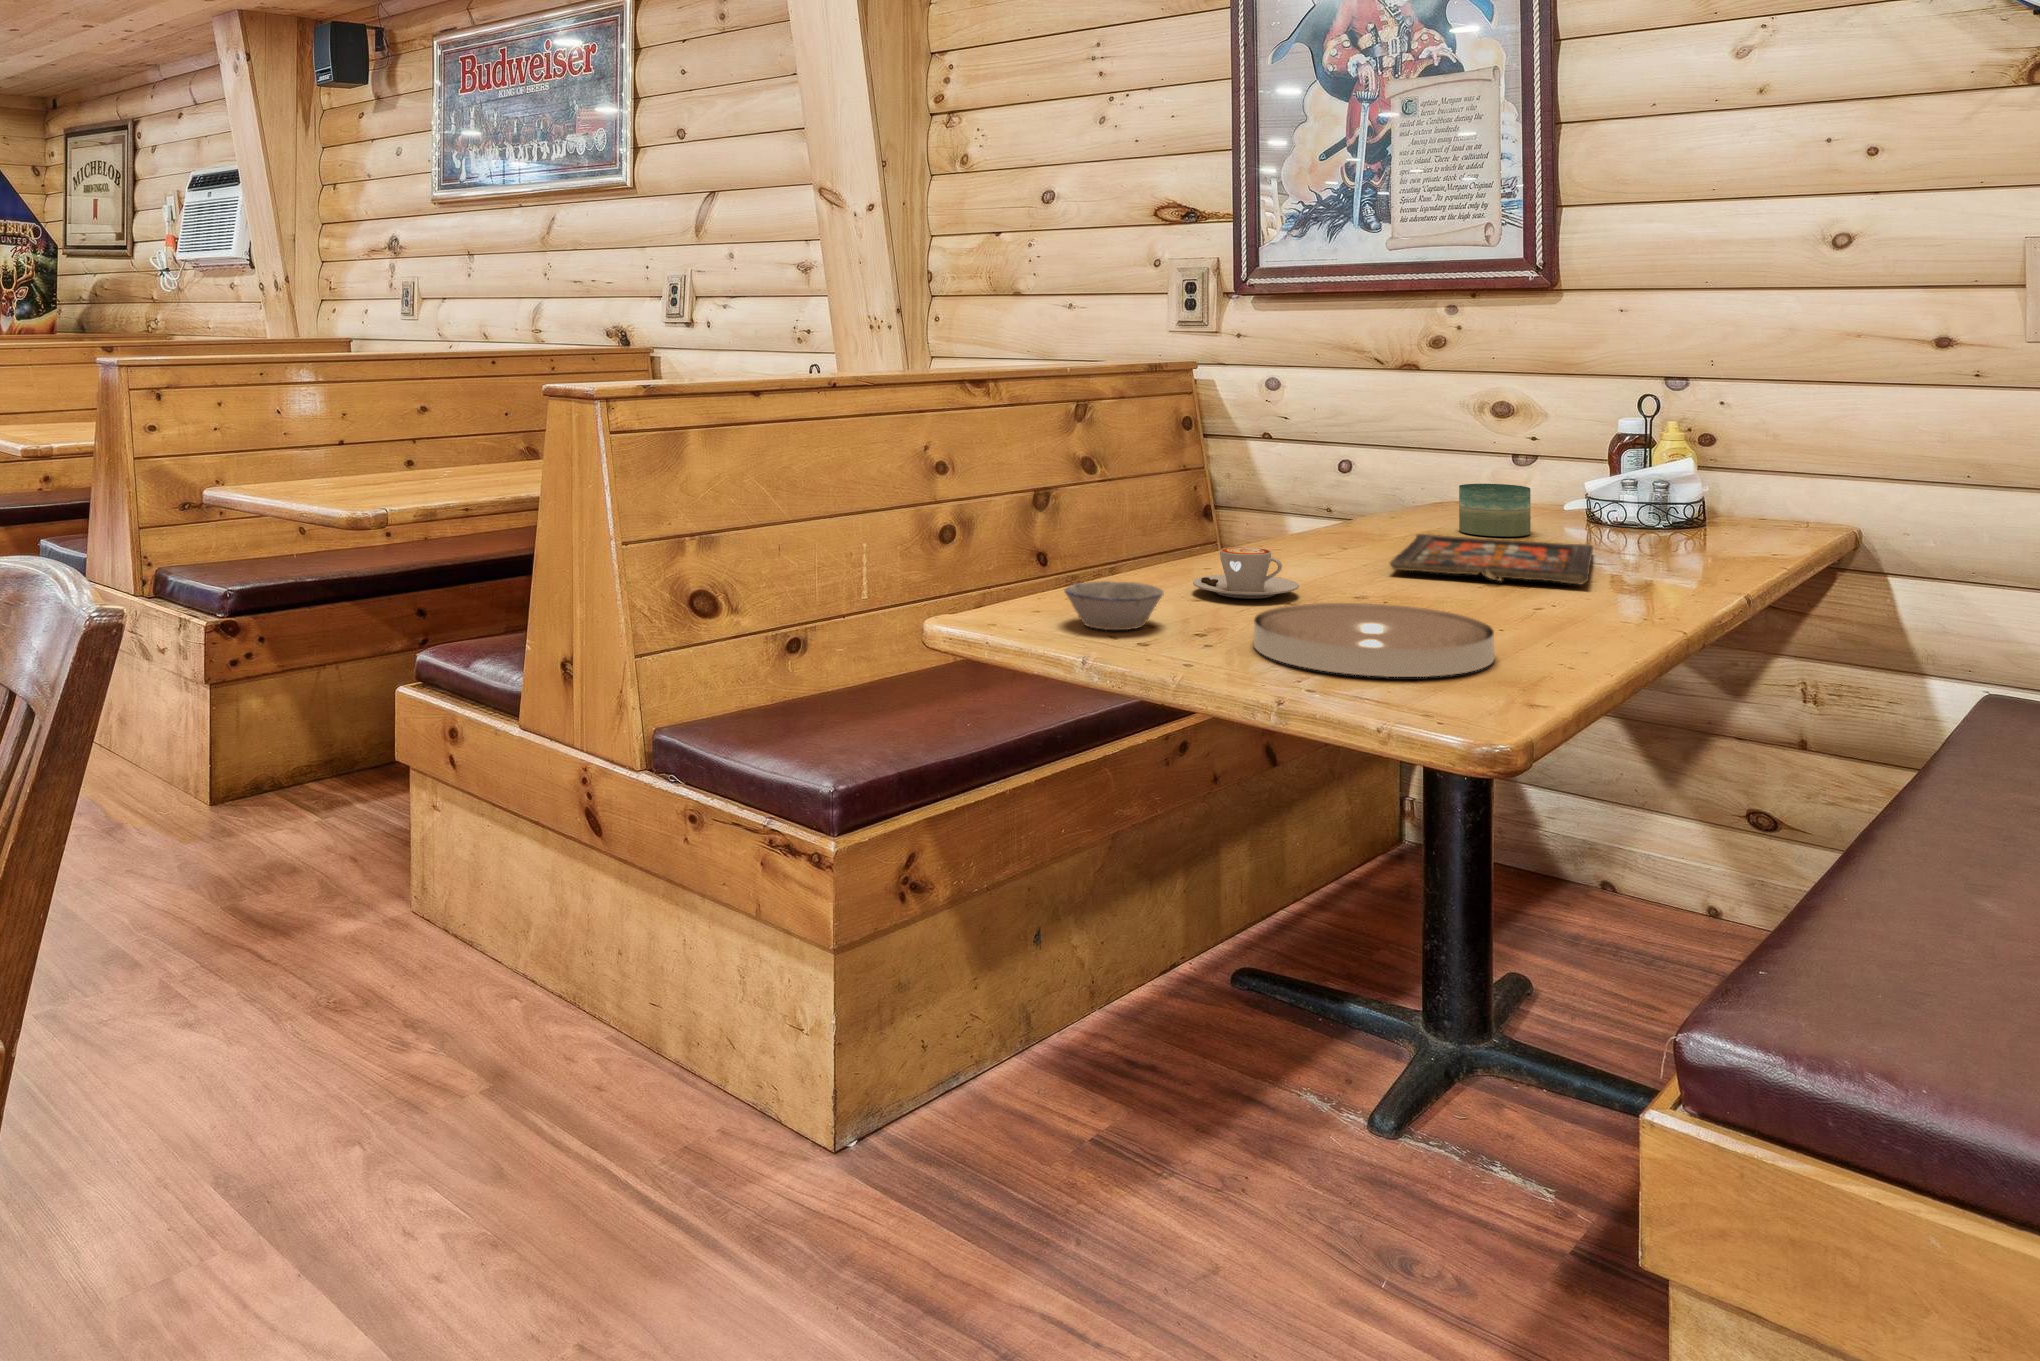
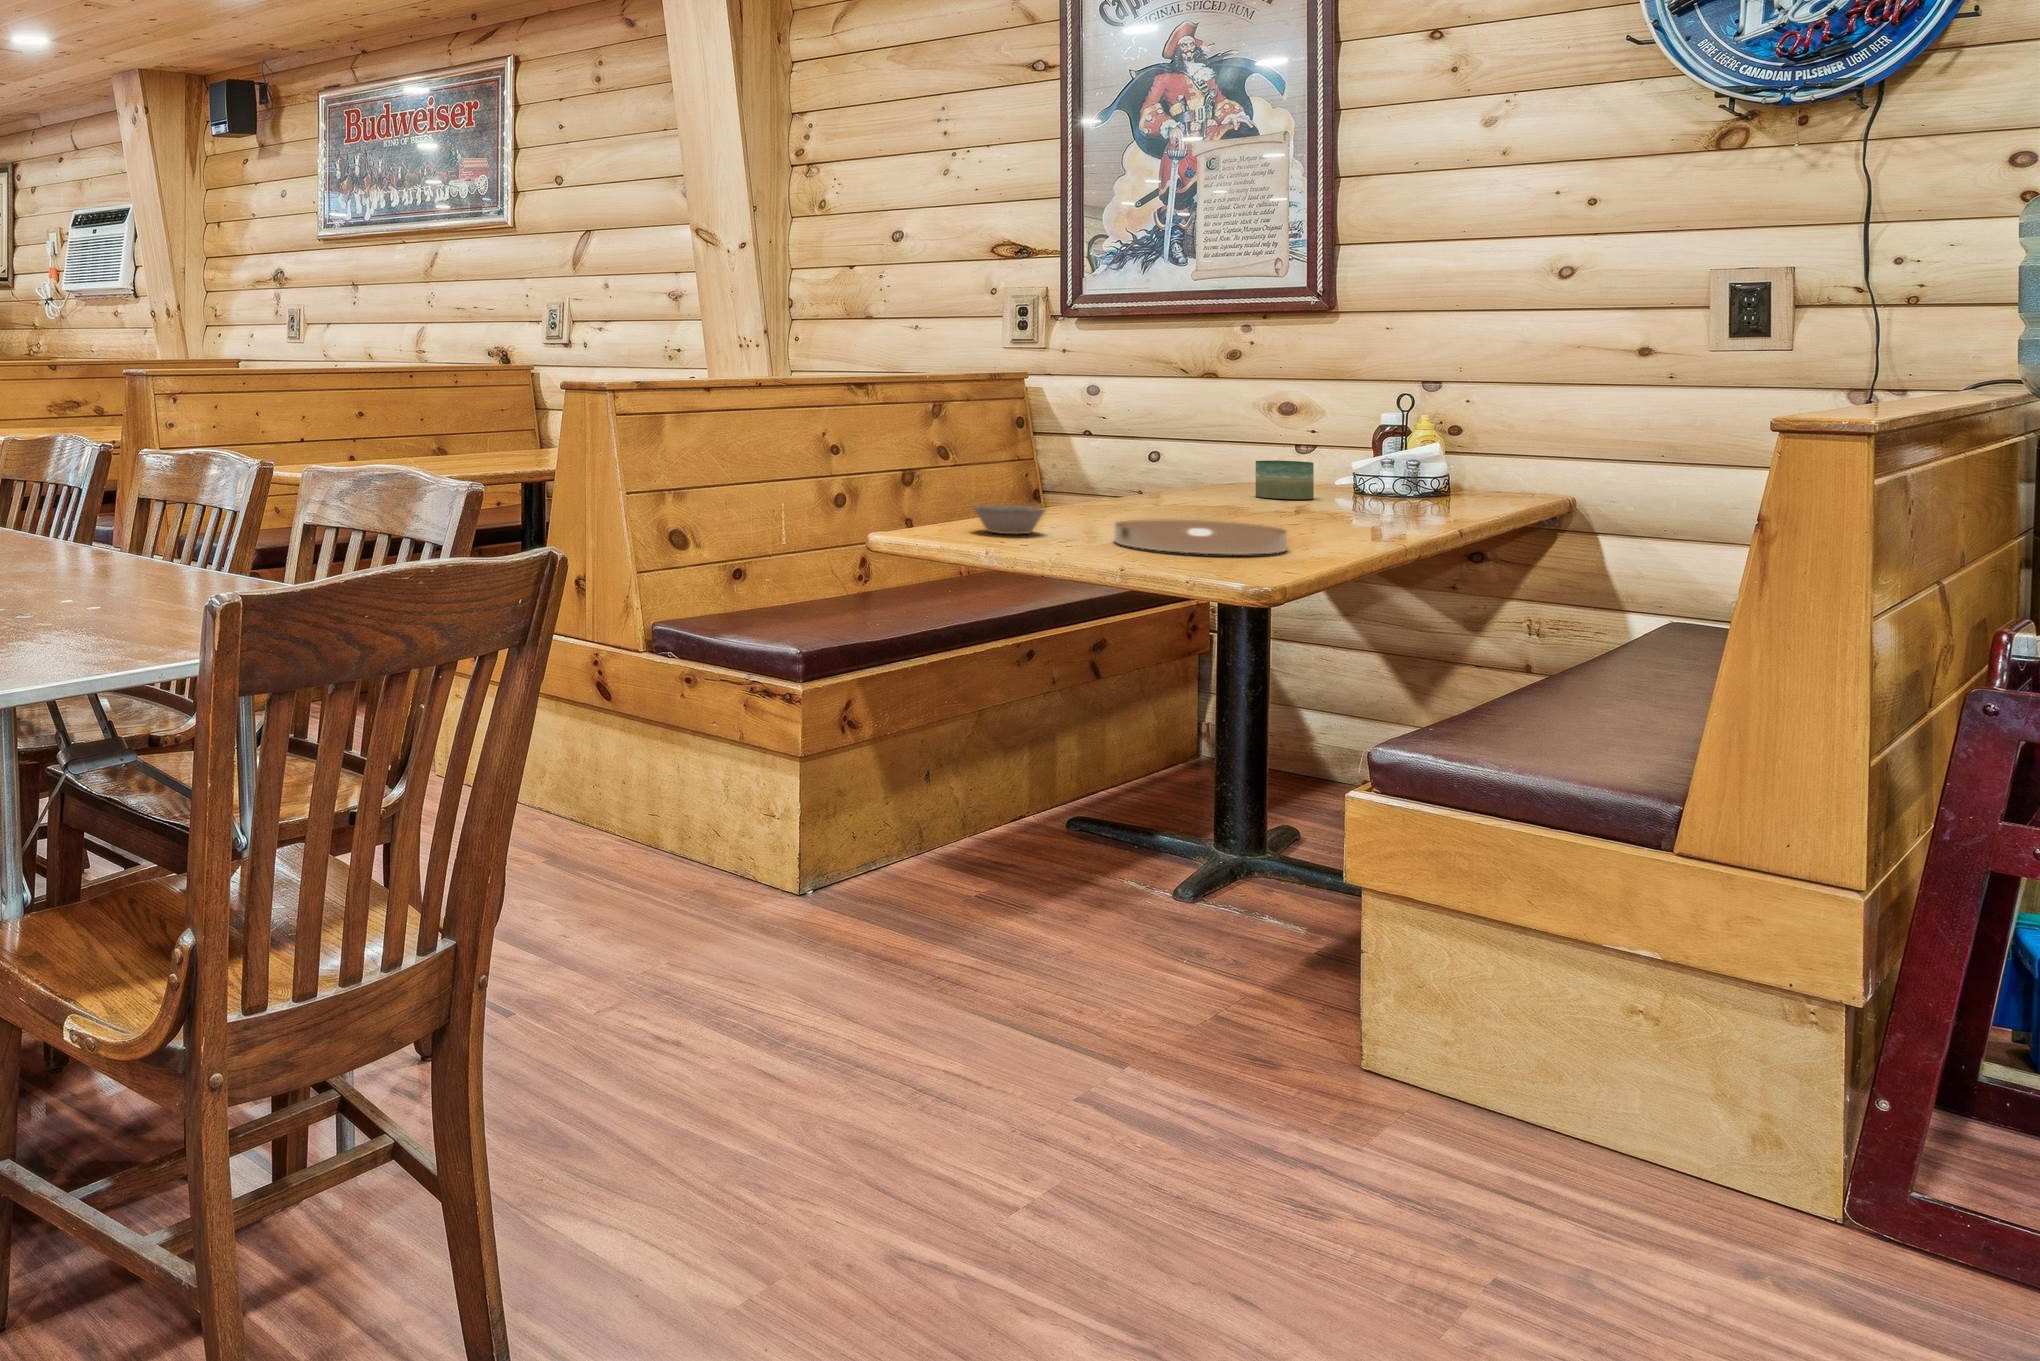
board game: present [1390,534,1593,584] -> none [1204,494,1363,520]
coffee cup: present [1193,547,1299,598] -> none [1058,489,1138,523]

